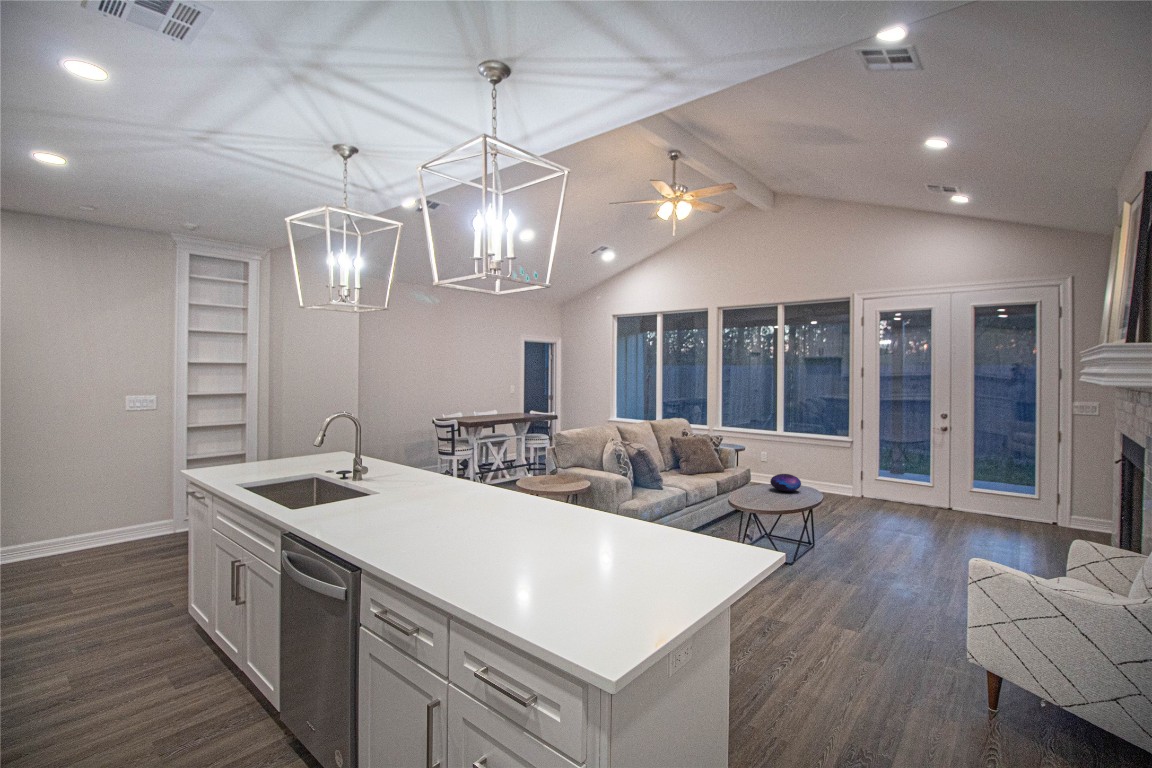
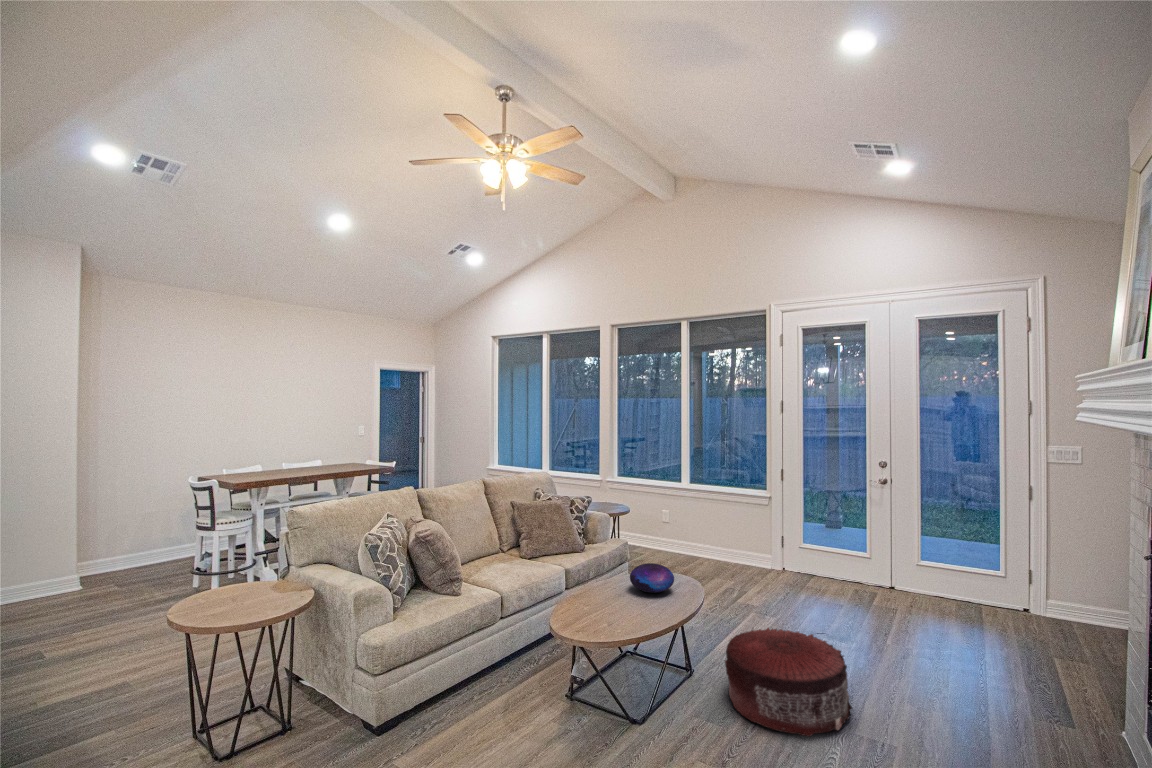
pouf: none [837,515,922,569] -> present [725,628,852,736]

